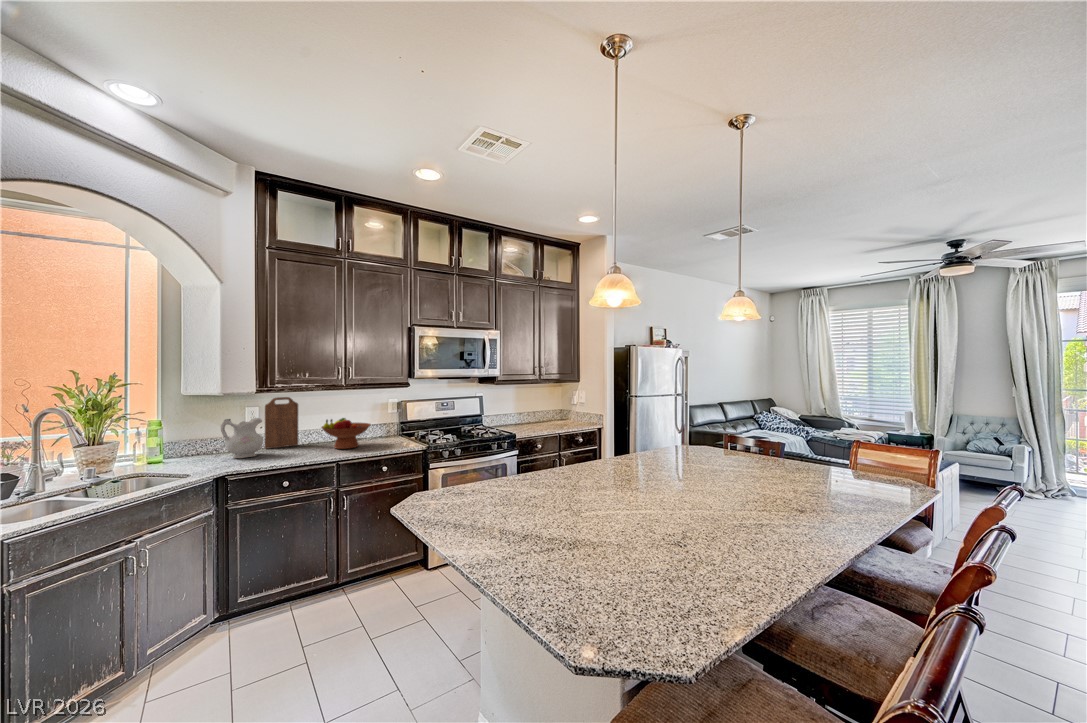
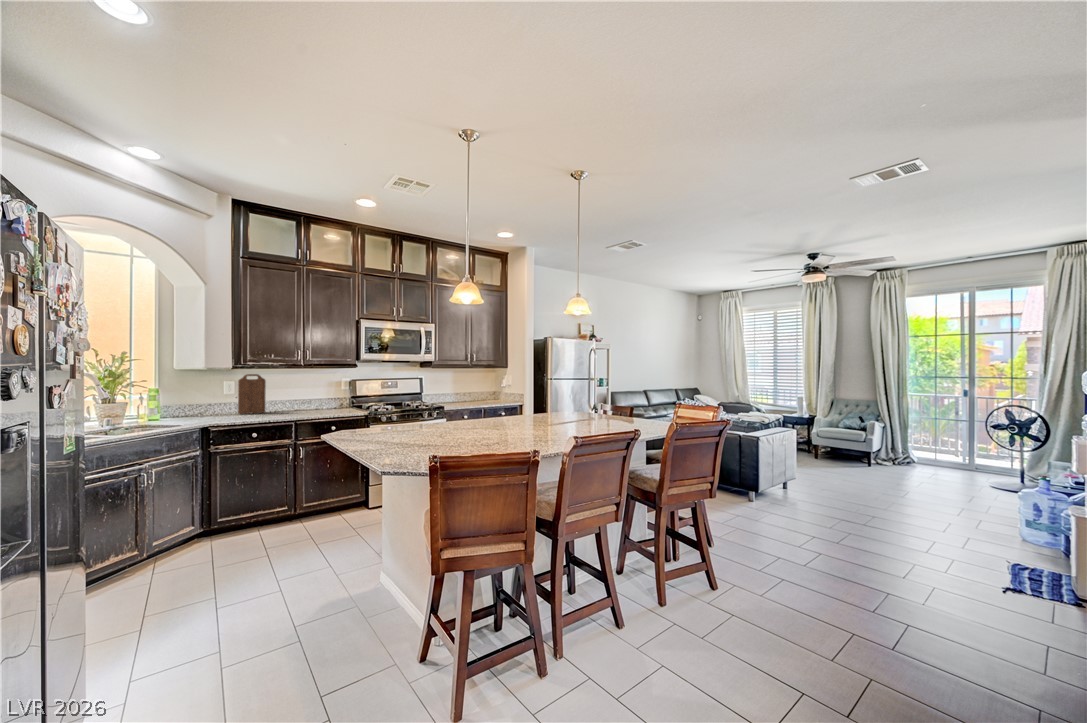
ceramic pitcher: present [221,418,263,458] -> none [204,388,237,418]
fruit bowl: present [321,418,370,449] -> none [283,390,324,414]

